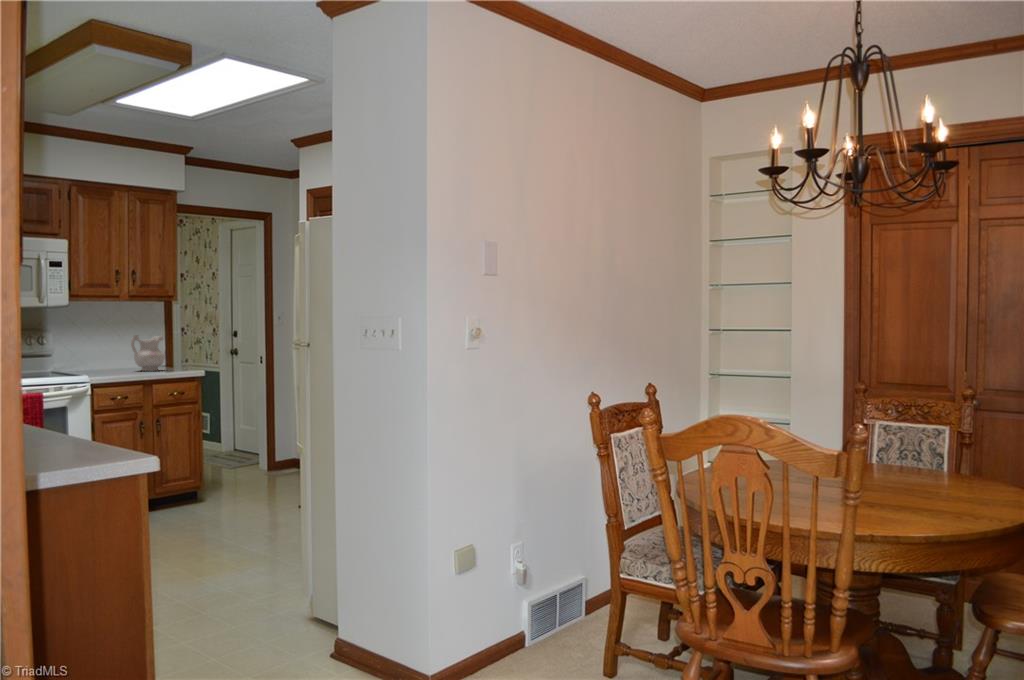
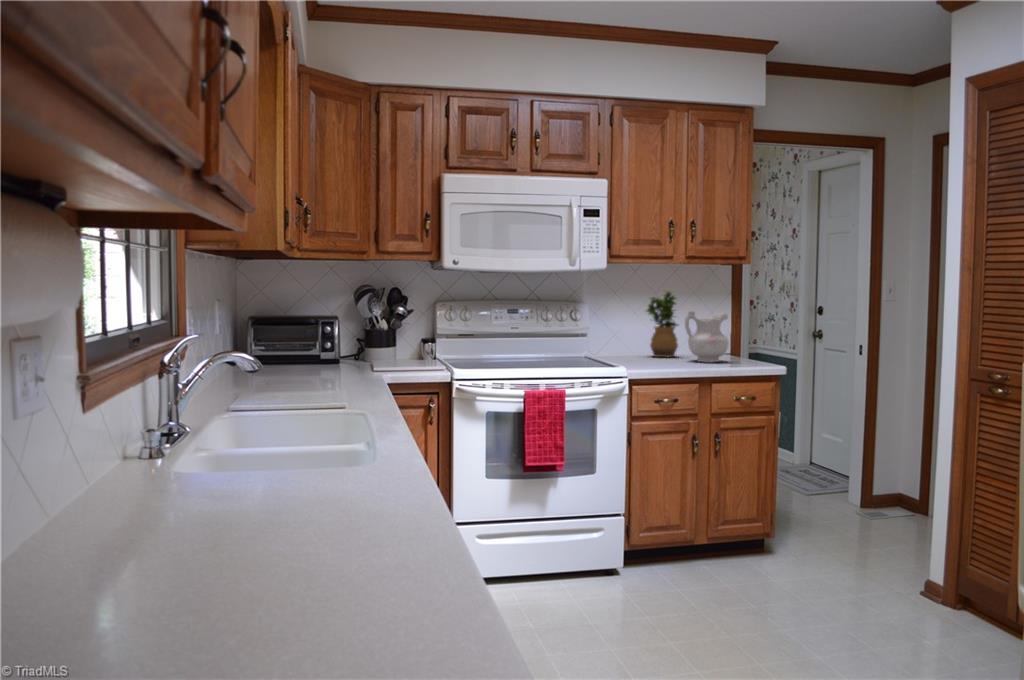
potted plant: none [97,320,127,370] -> present [647,291,678,357]

